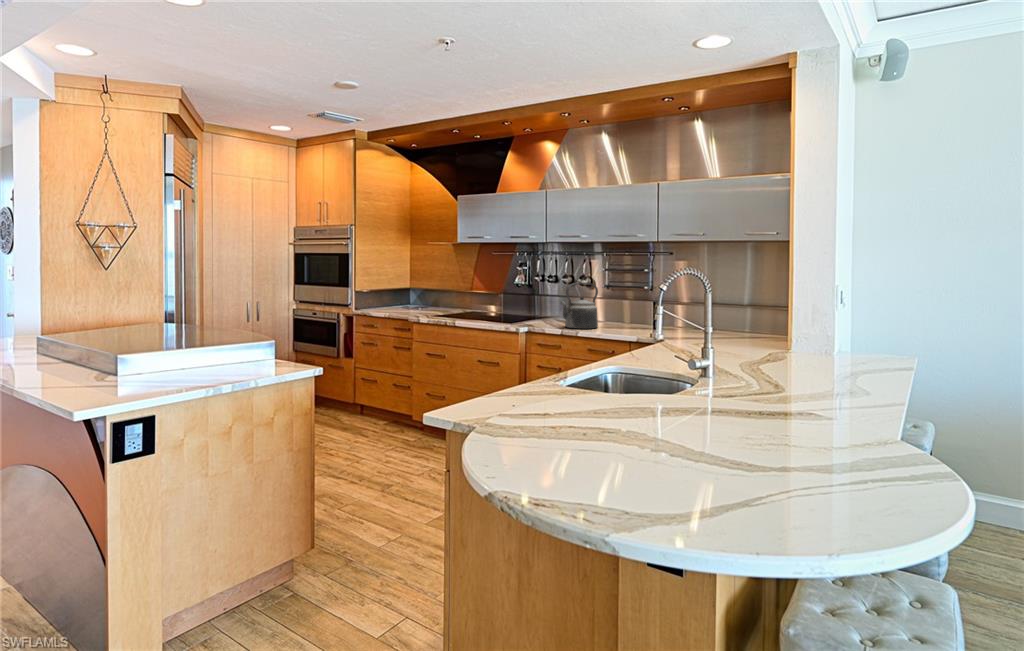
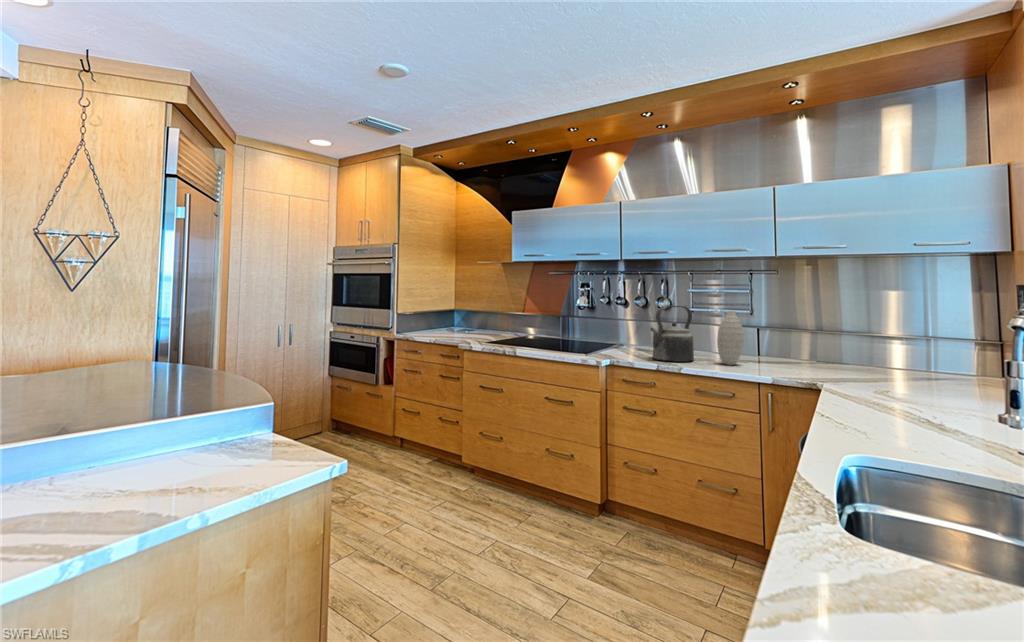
vase: none [613,287,633,331] -> present [717,311,744,365]

